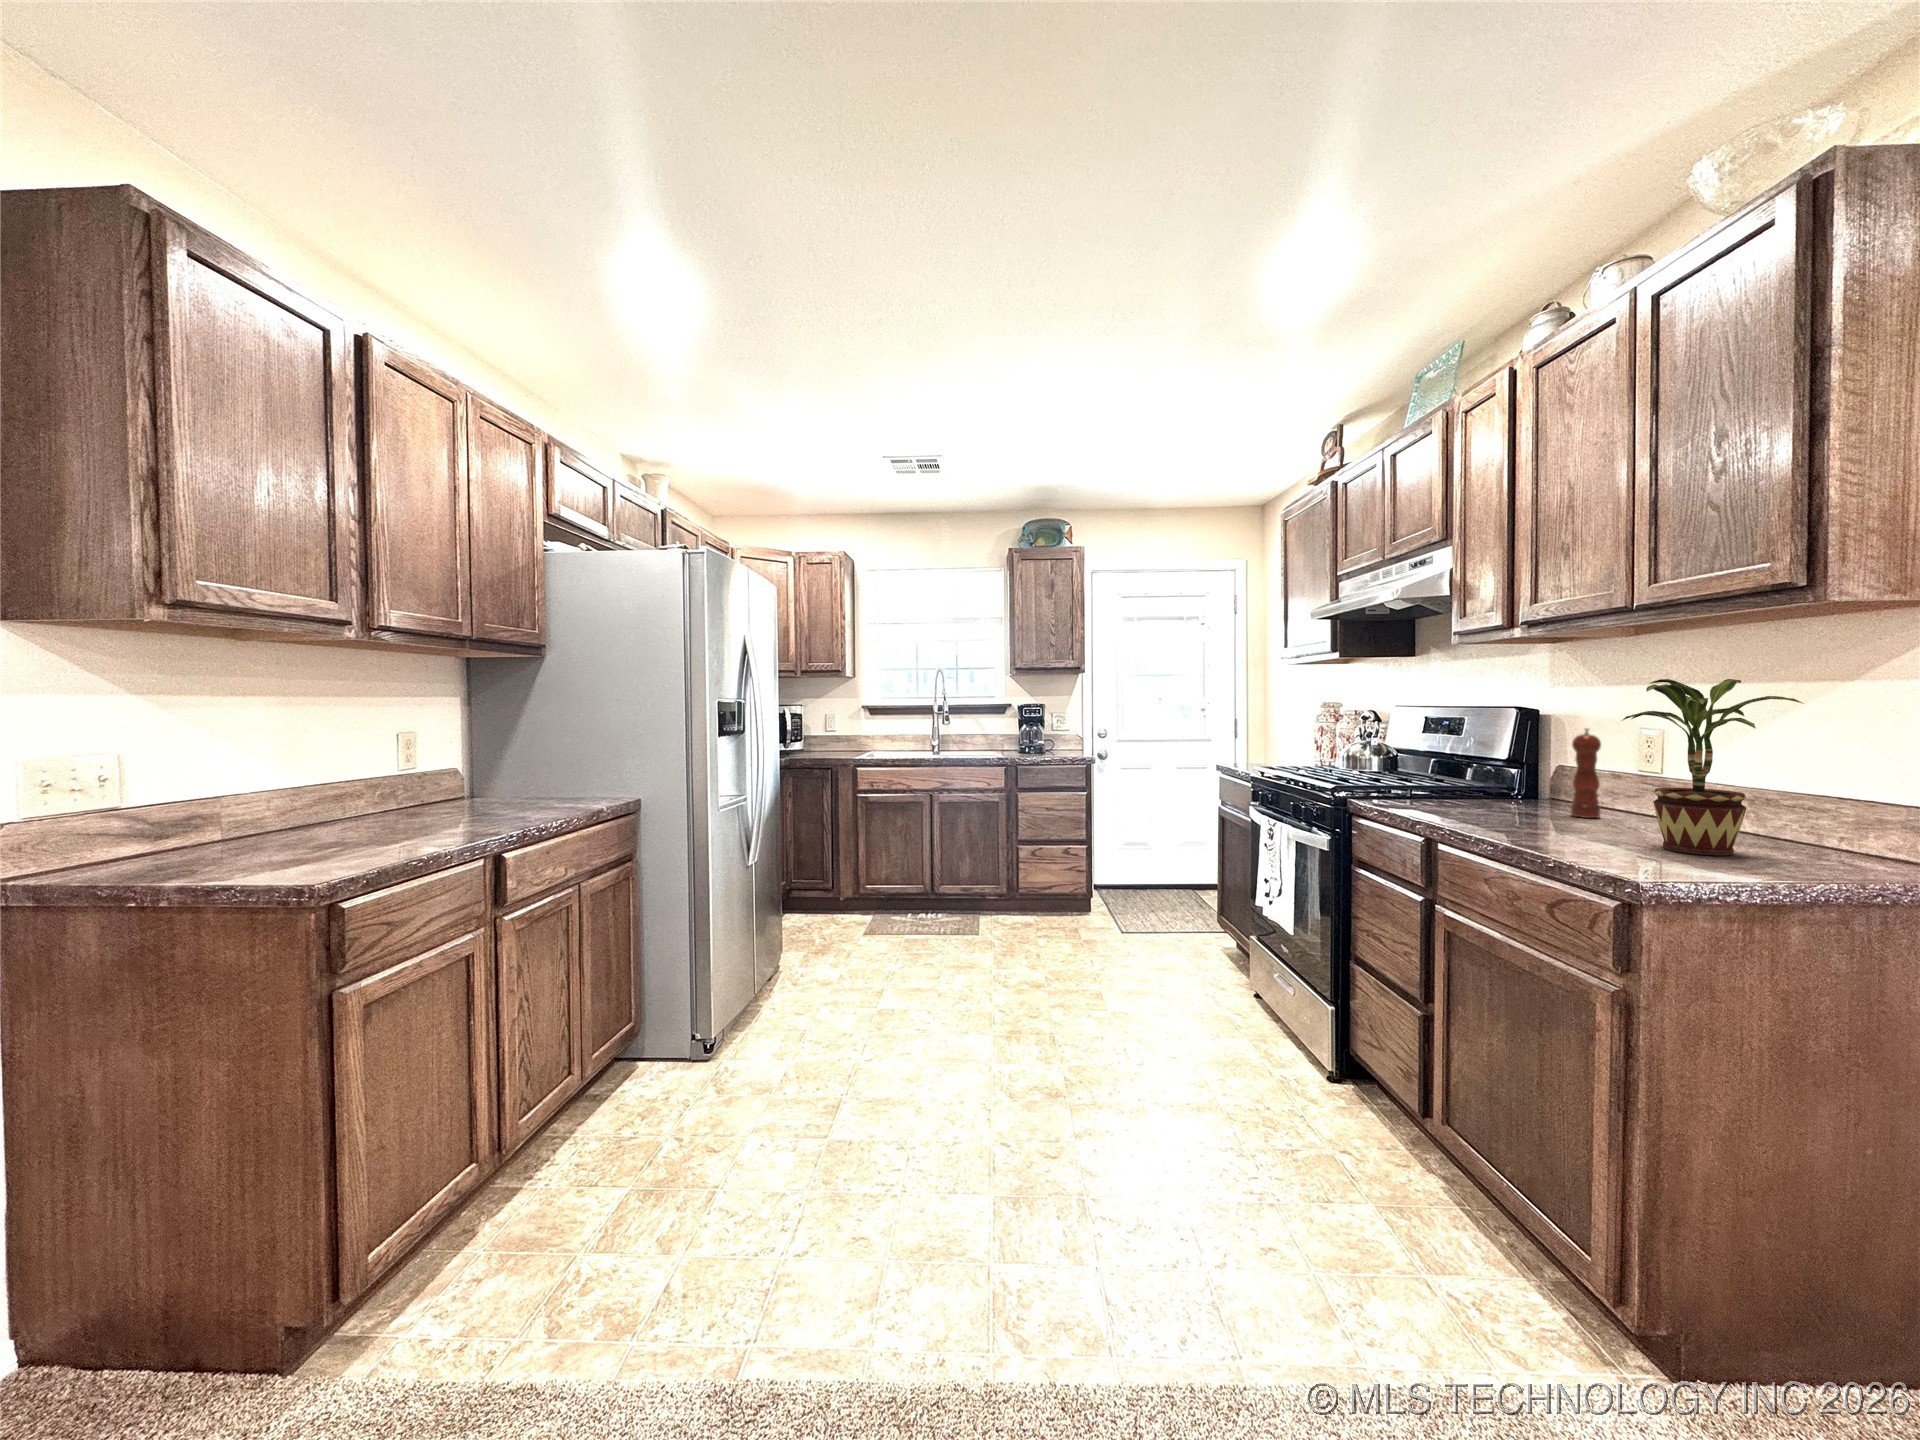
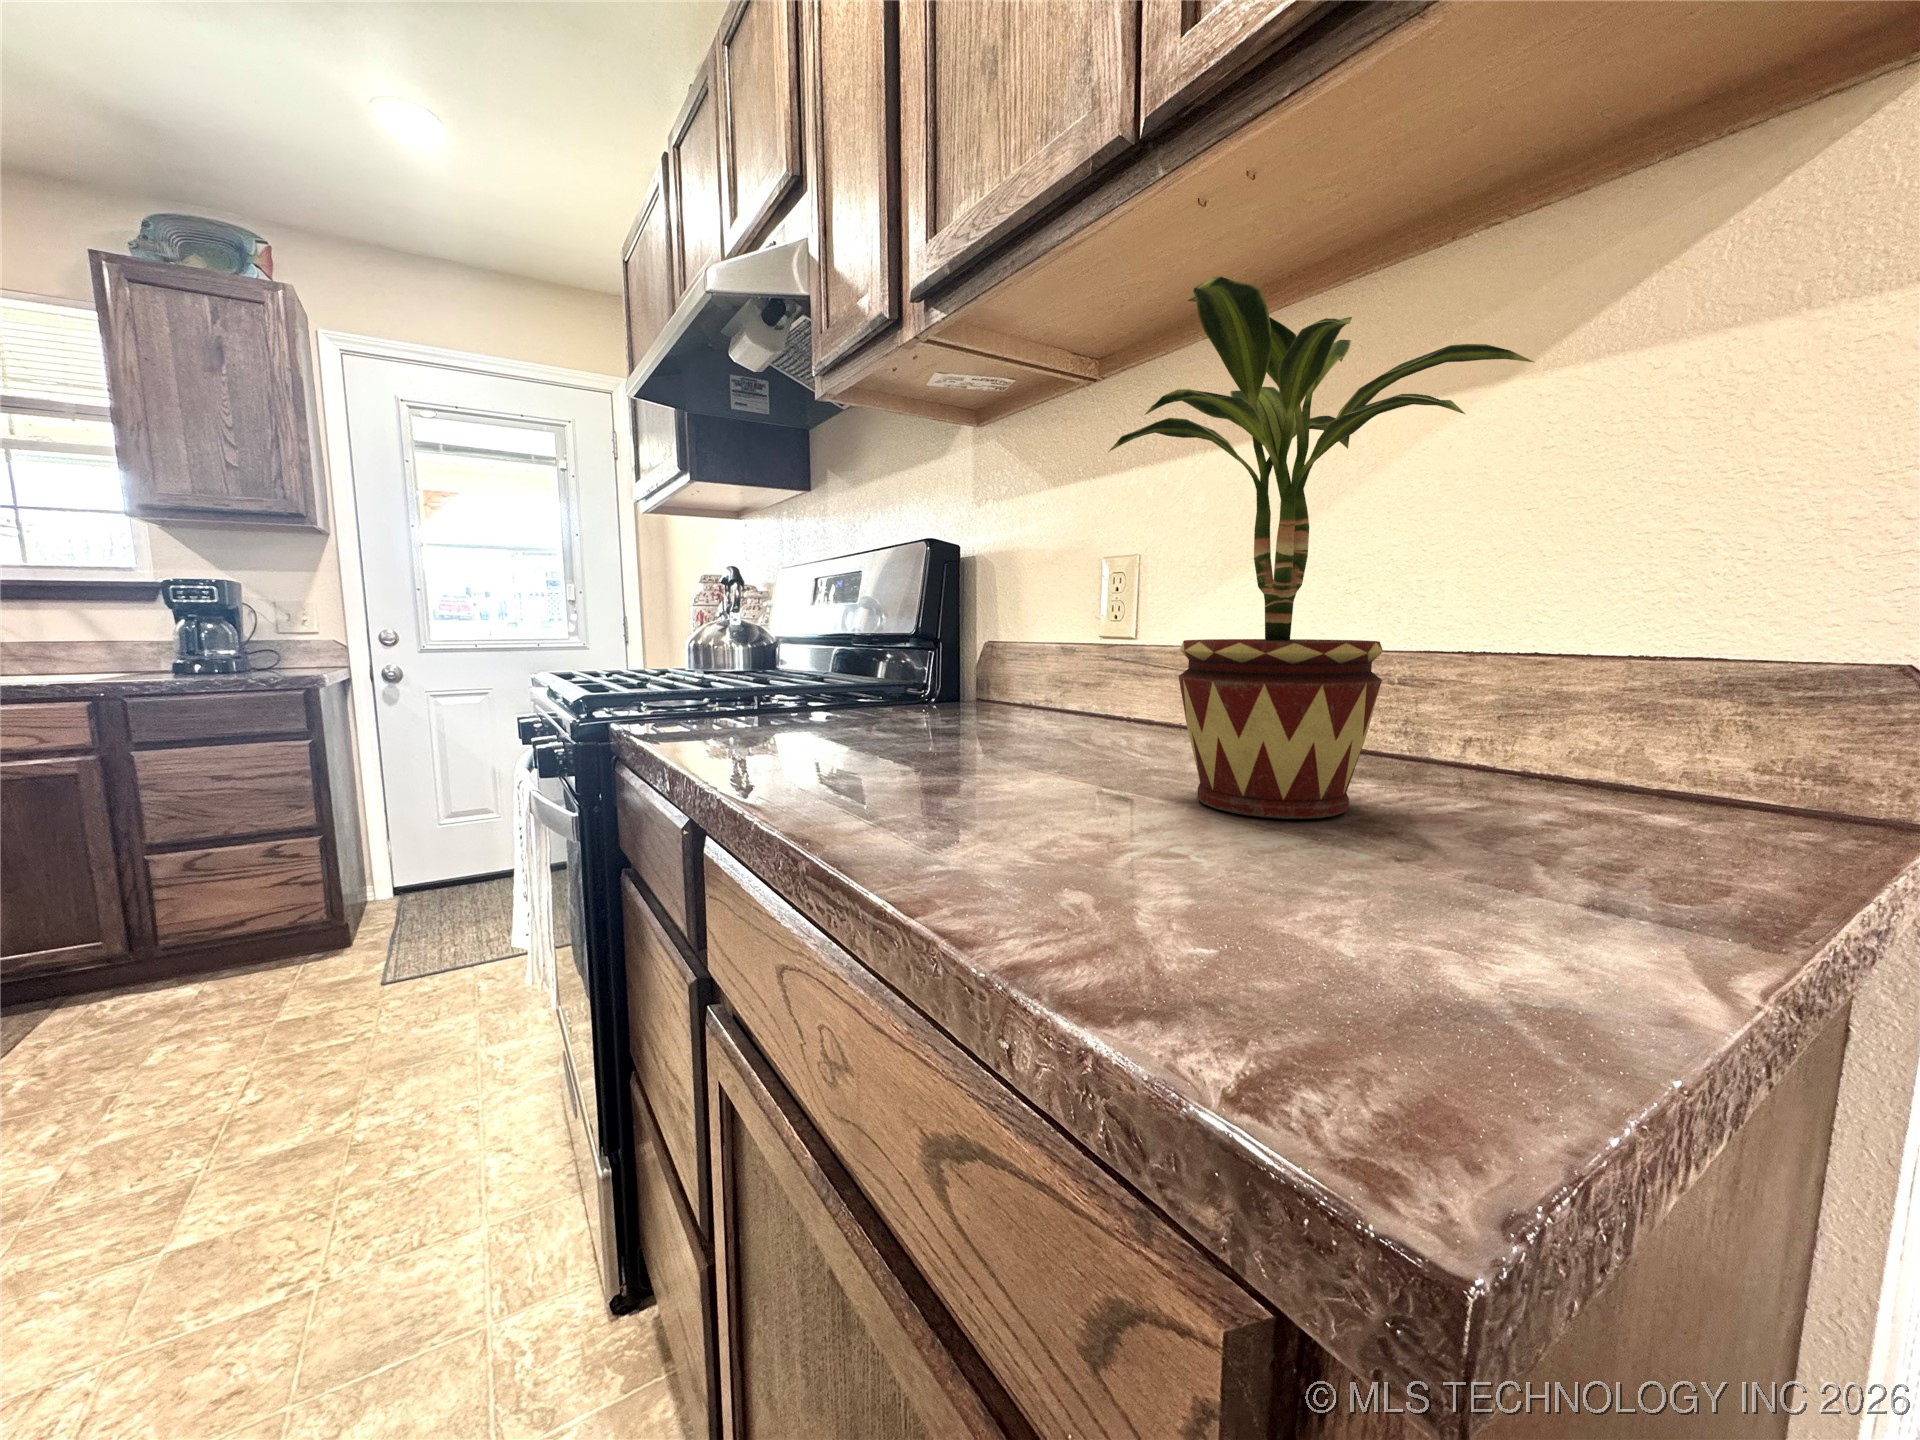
pepper mill: present [1571,728,1601,818] -> none [1001,544,1049,730]

